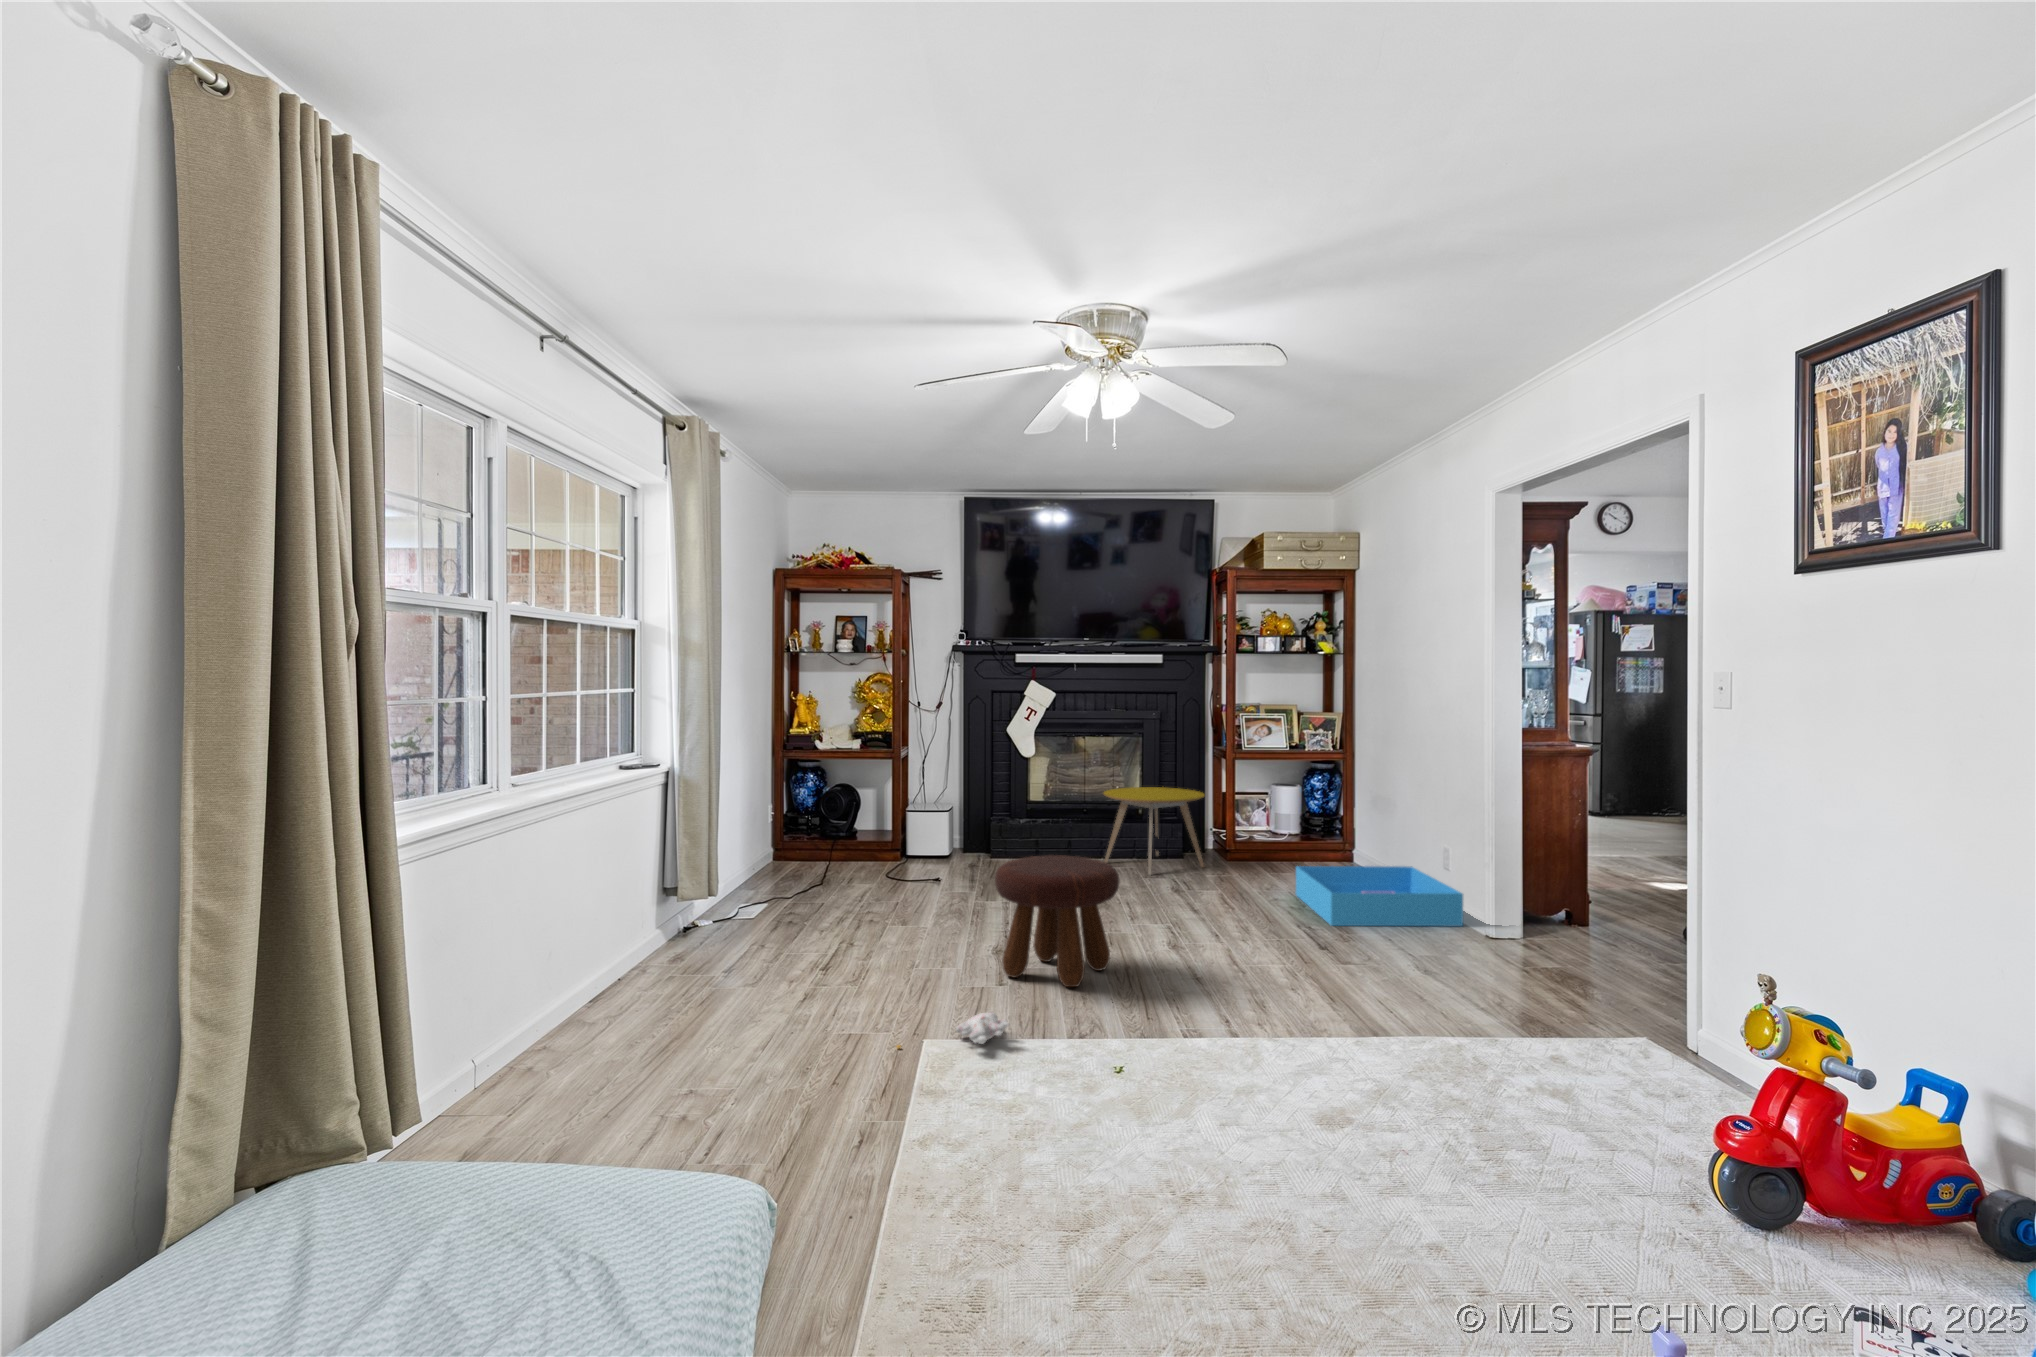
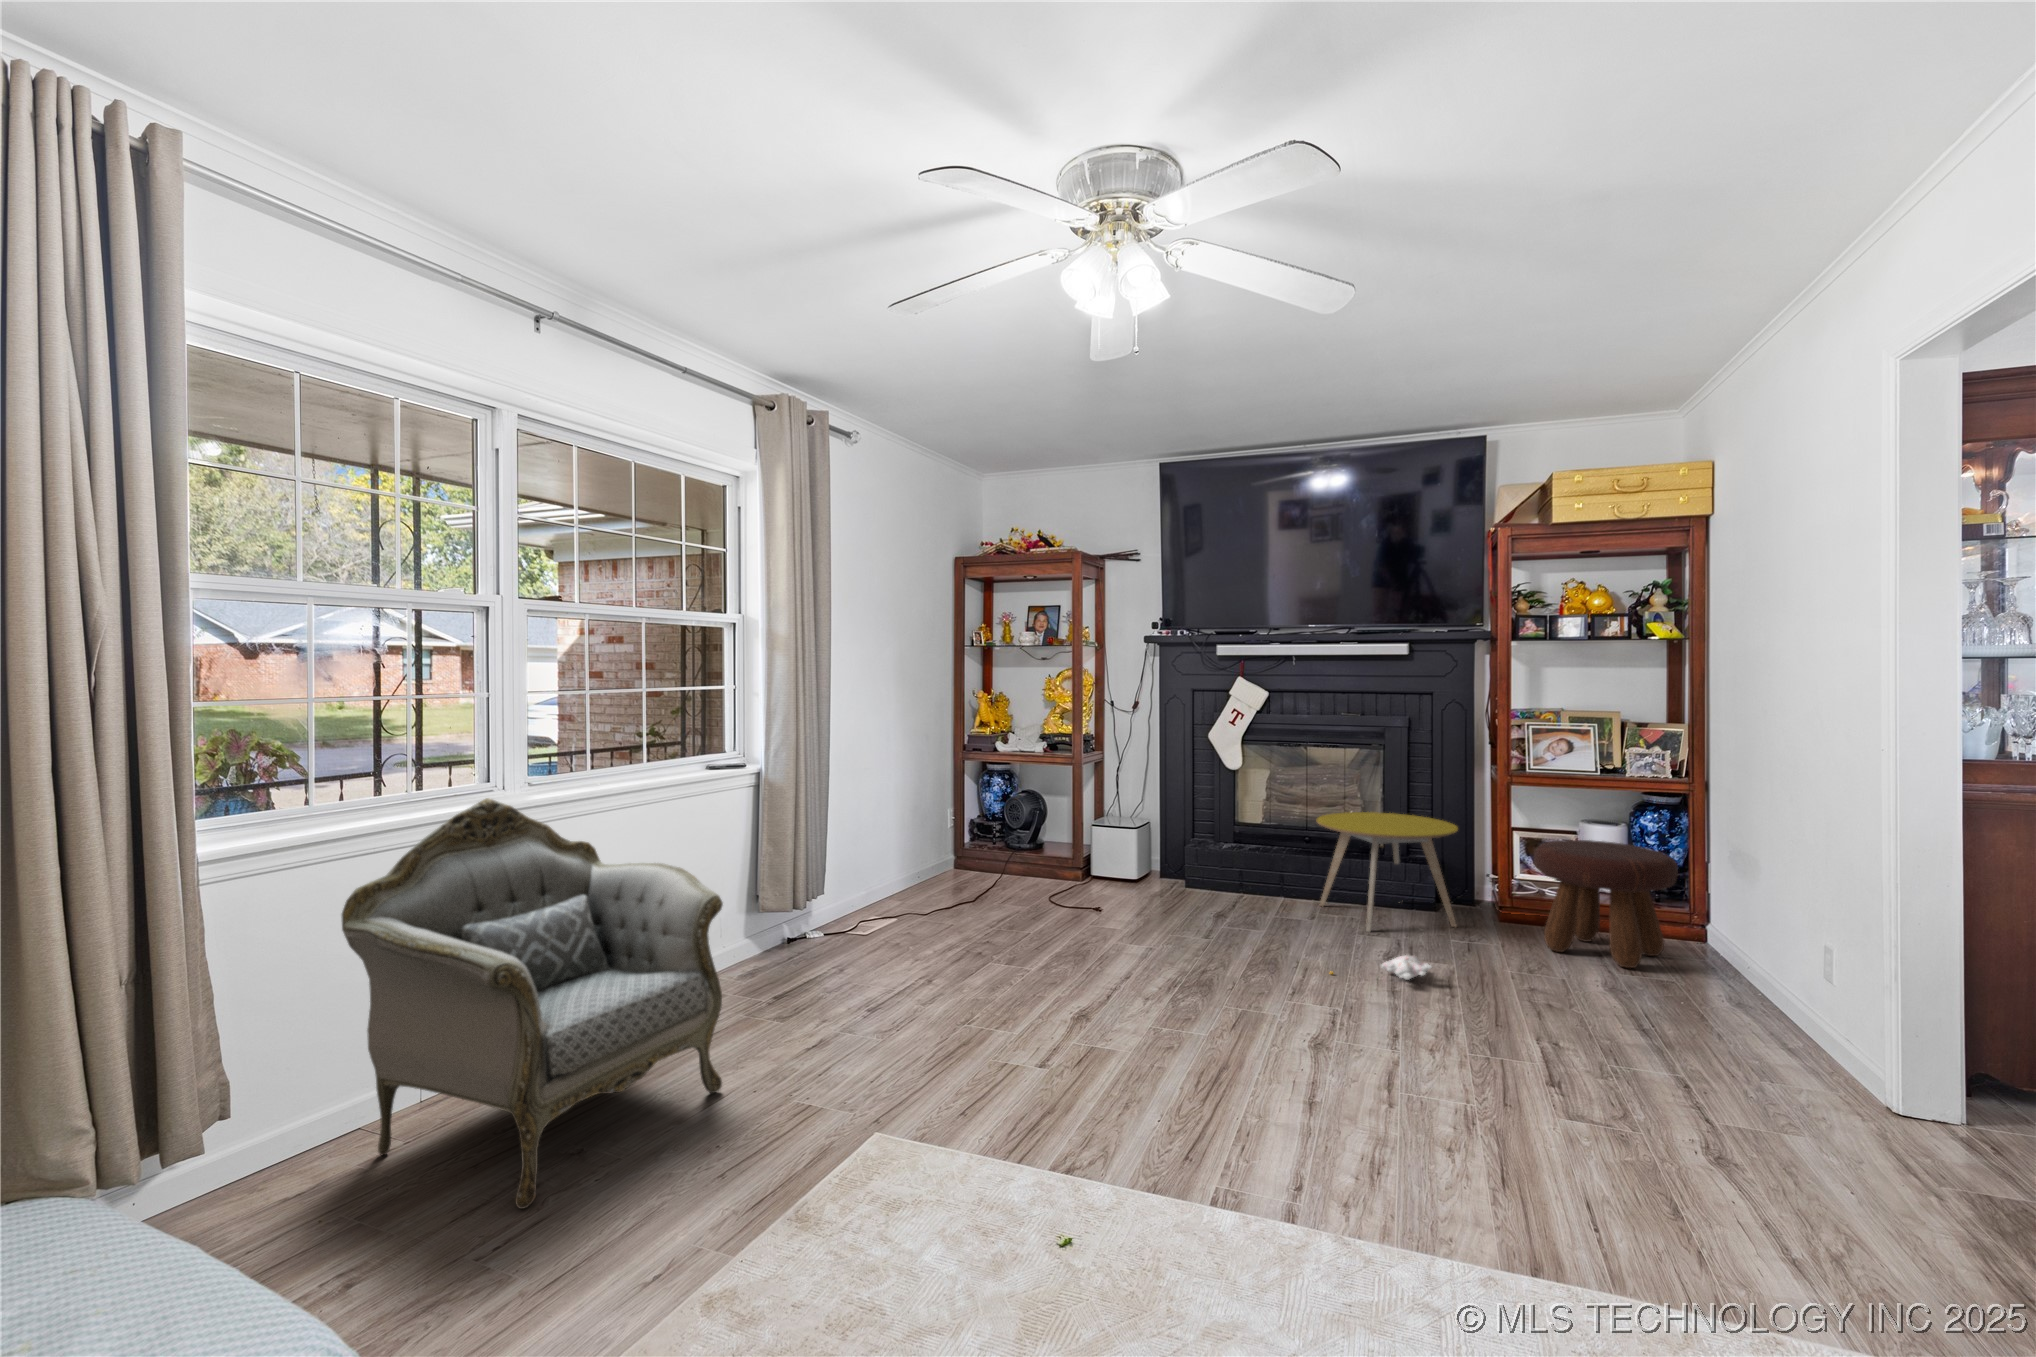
armchair: none [523,788,782,1086] -> present [342,798,723,1209]
footstool: present [995,855,1120,987] -> present [1534,840,1678,968]
storage bin: present [1296,866,1463,926] -> none [1576,950,1889,1108]
plush toy: present [897,1012,1009,1049] -> present [1330,955,1431,980]

